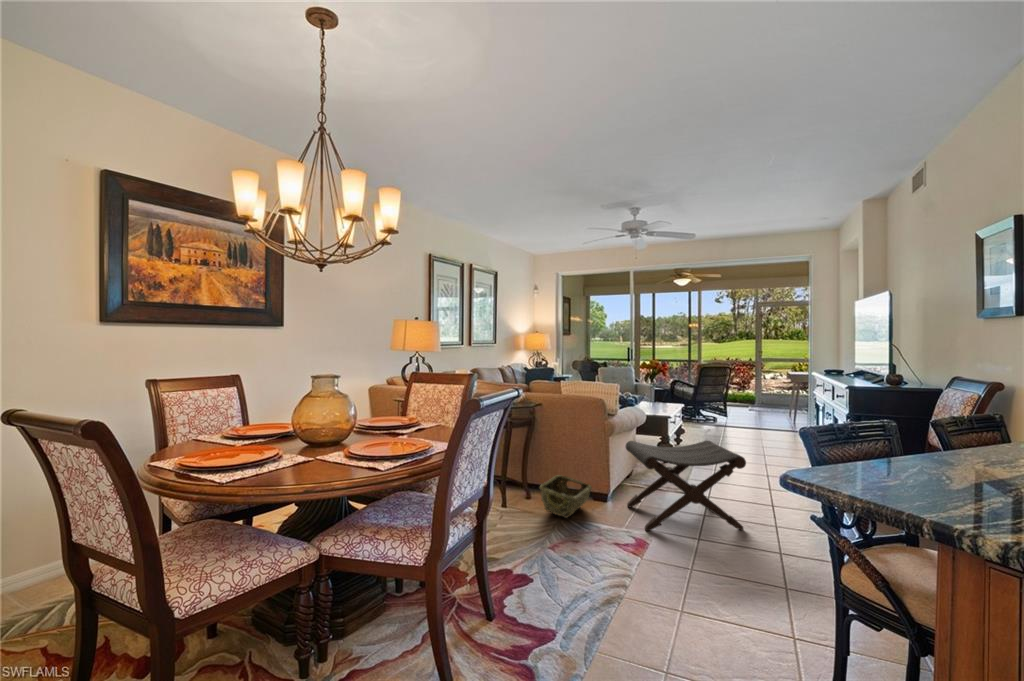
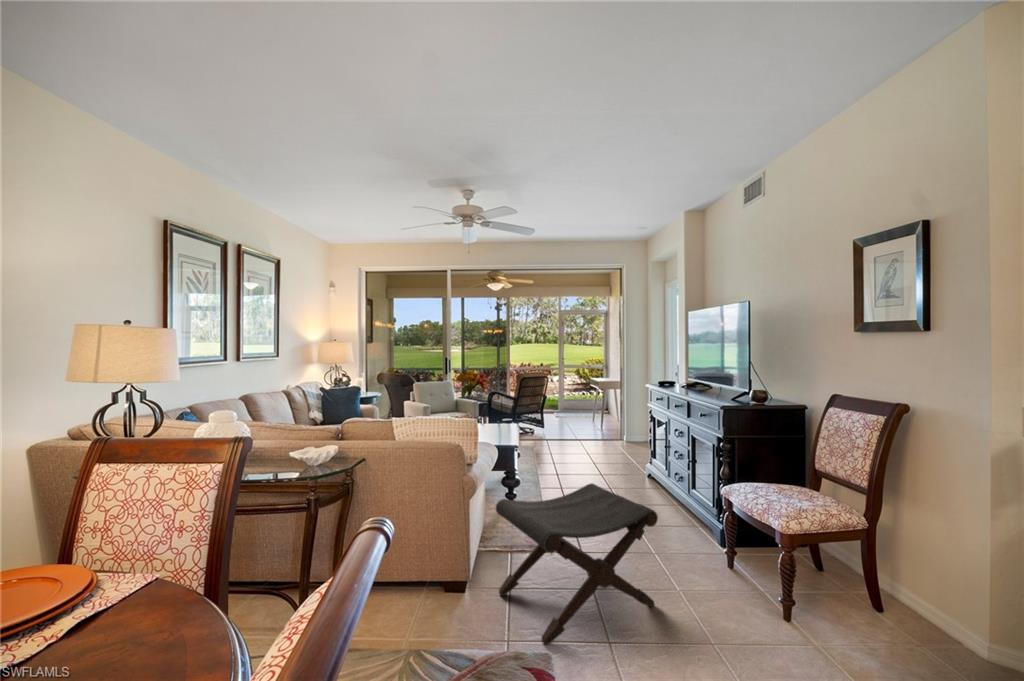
woven basket: present [540,475,592,518] -> none [374,566,451,651]

